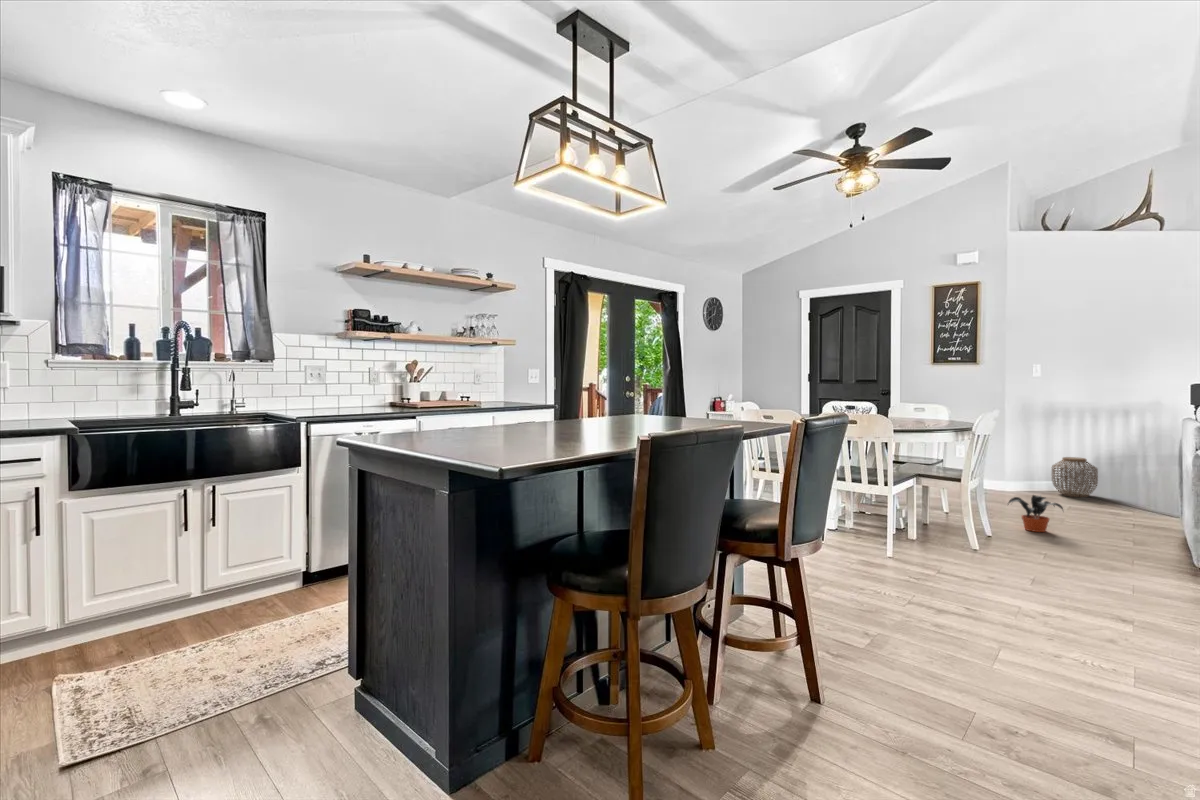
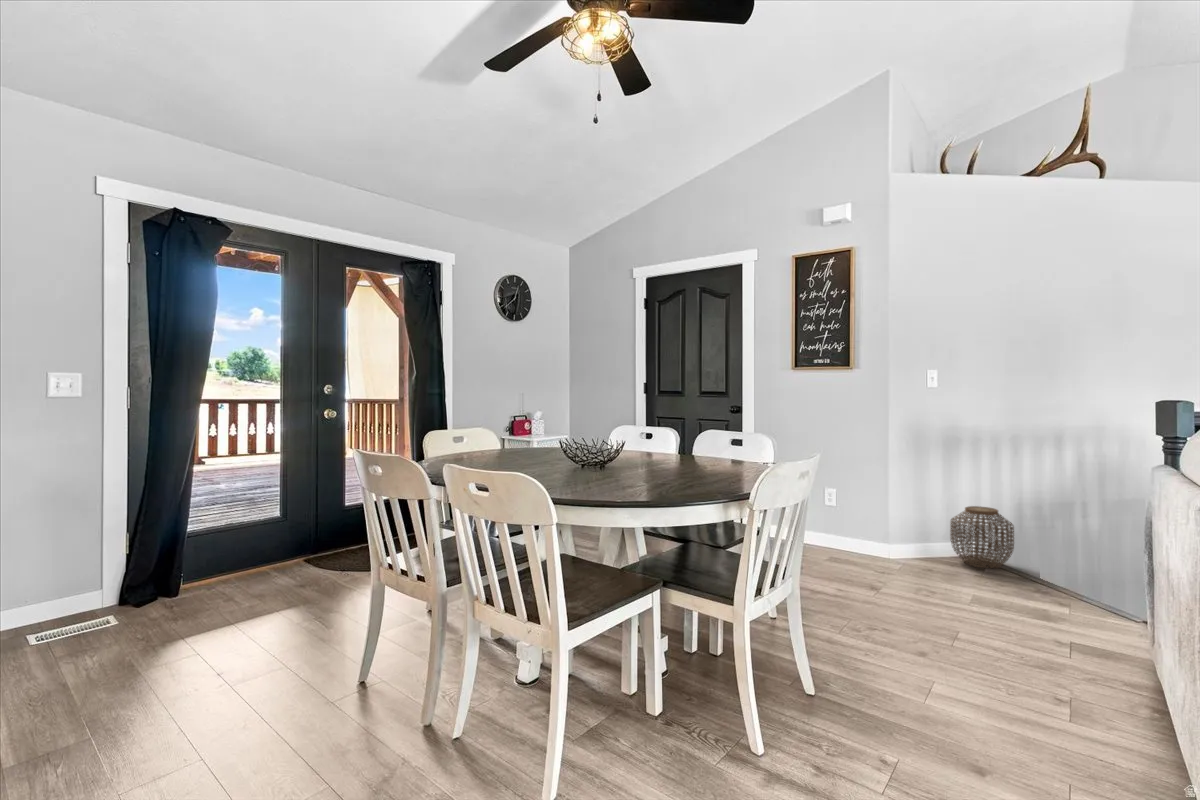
potted plant: present [1008,495,1063,532] -> none [843,595,934,669]

